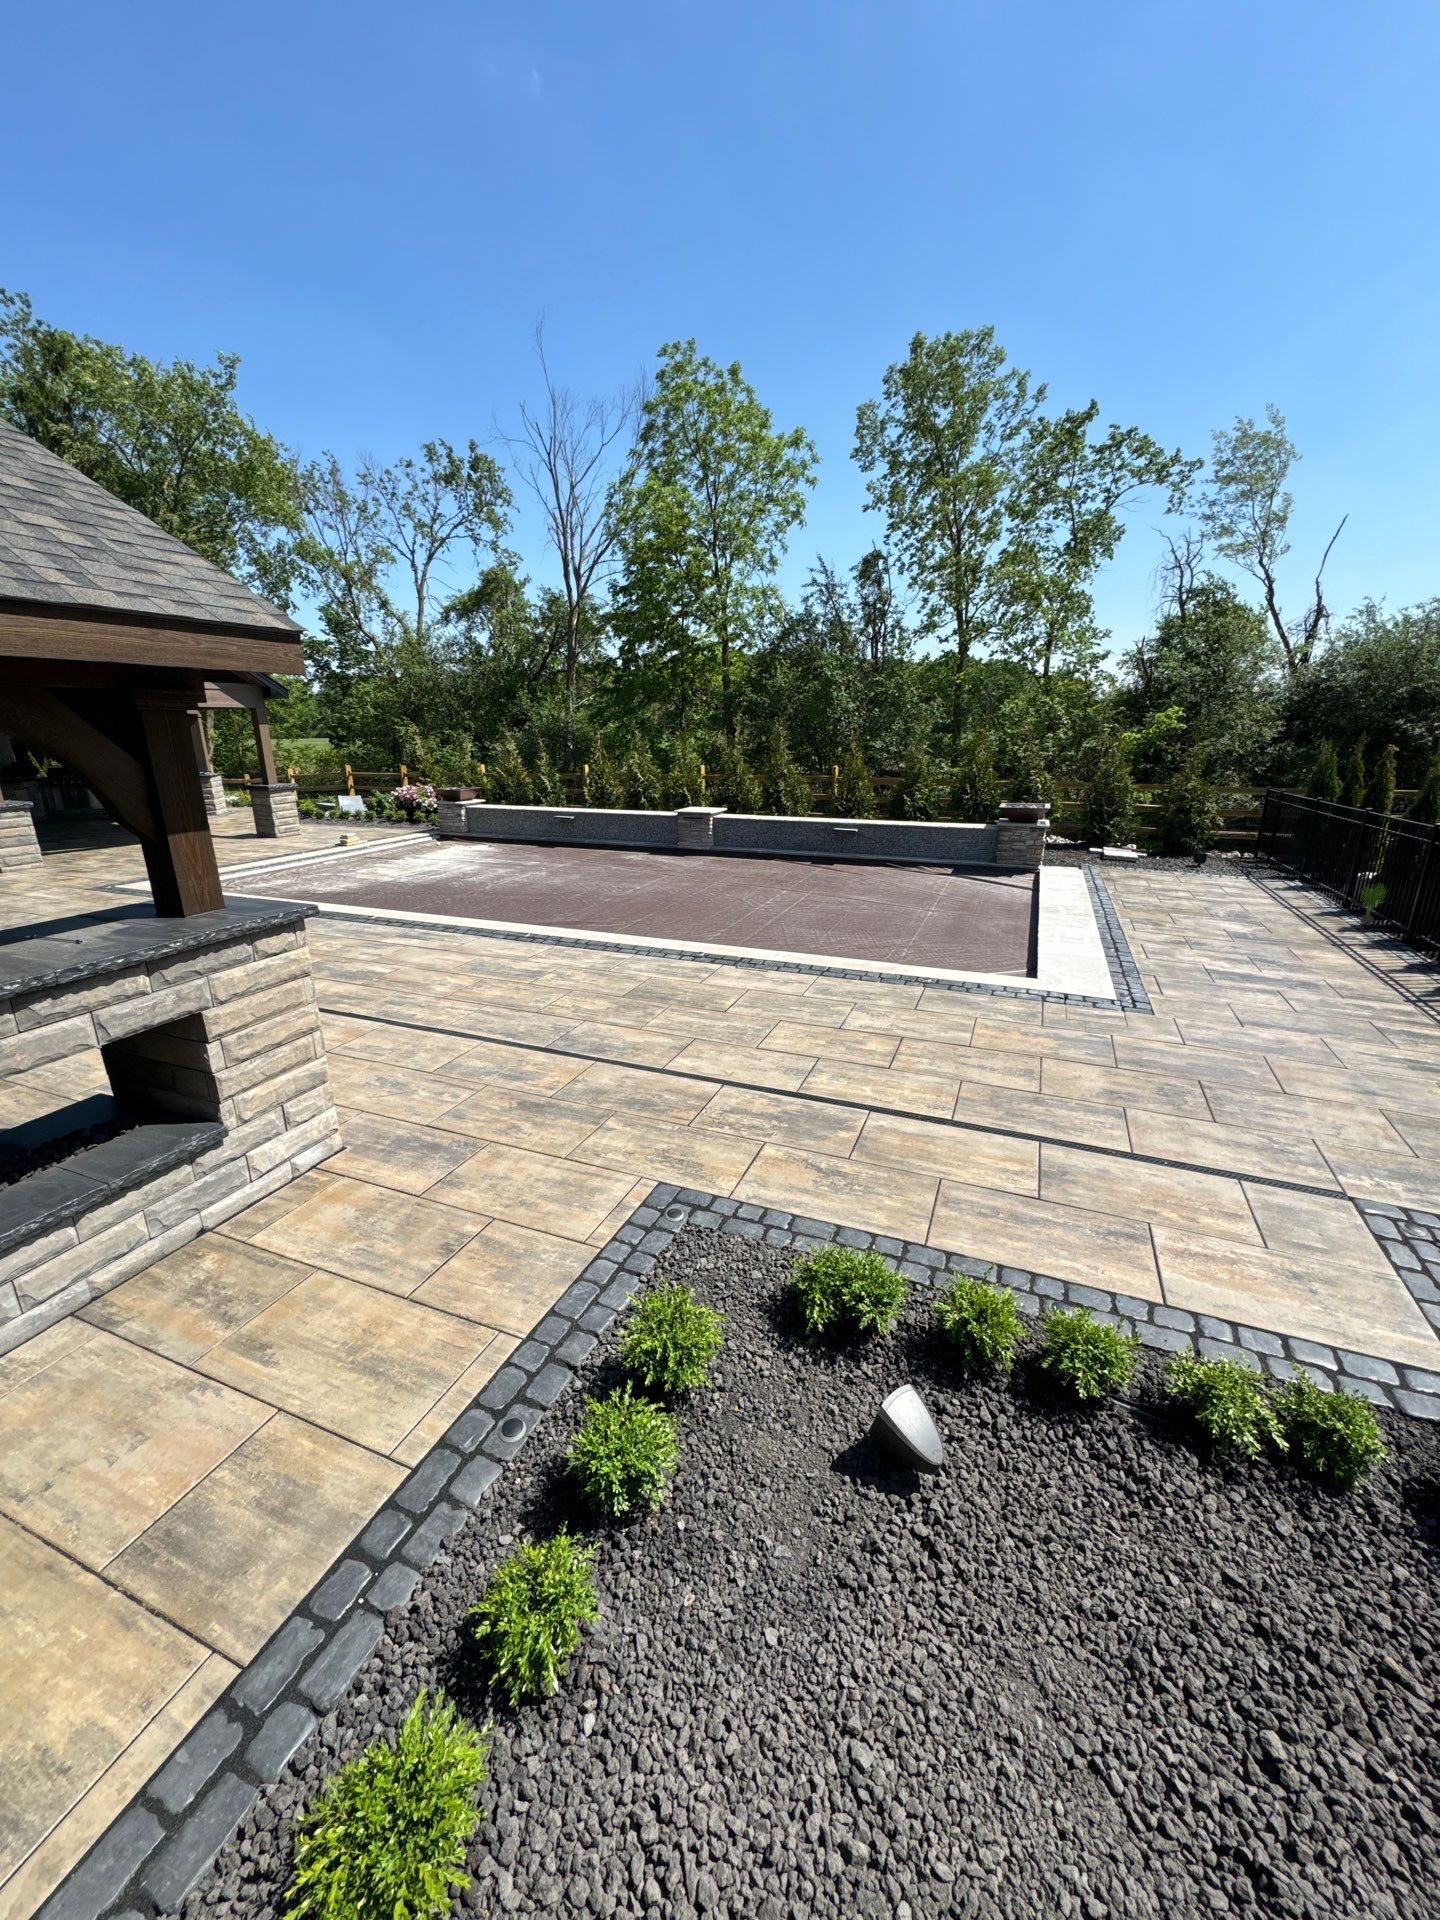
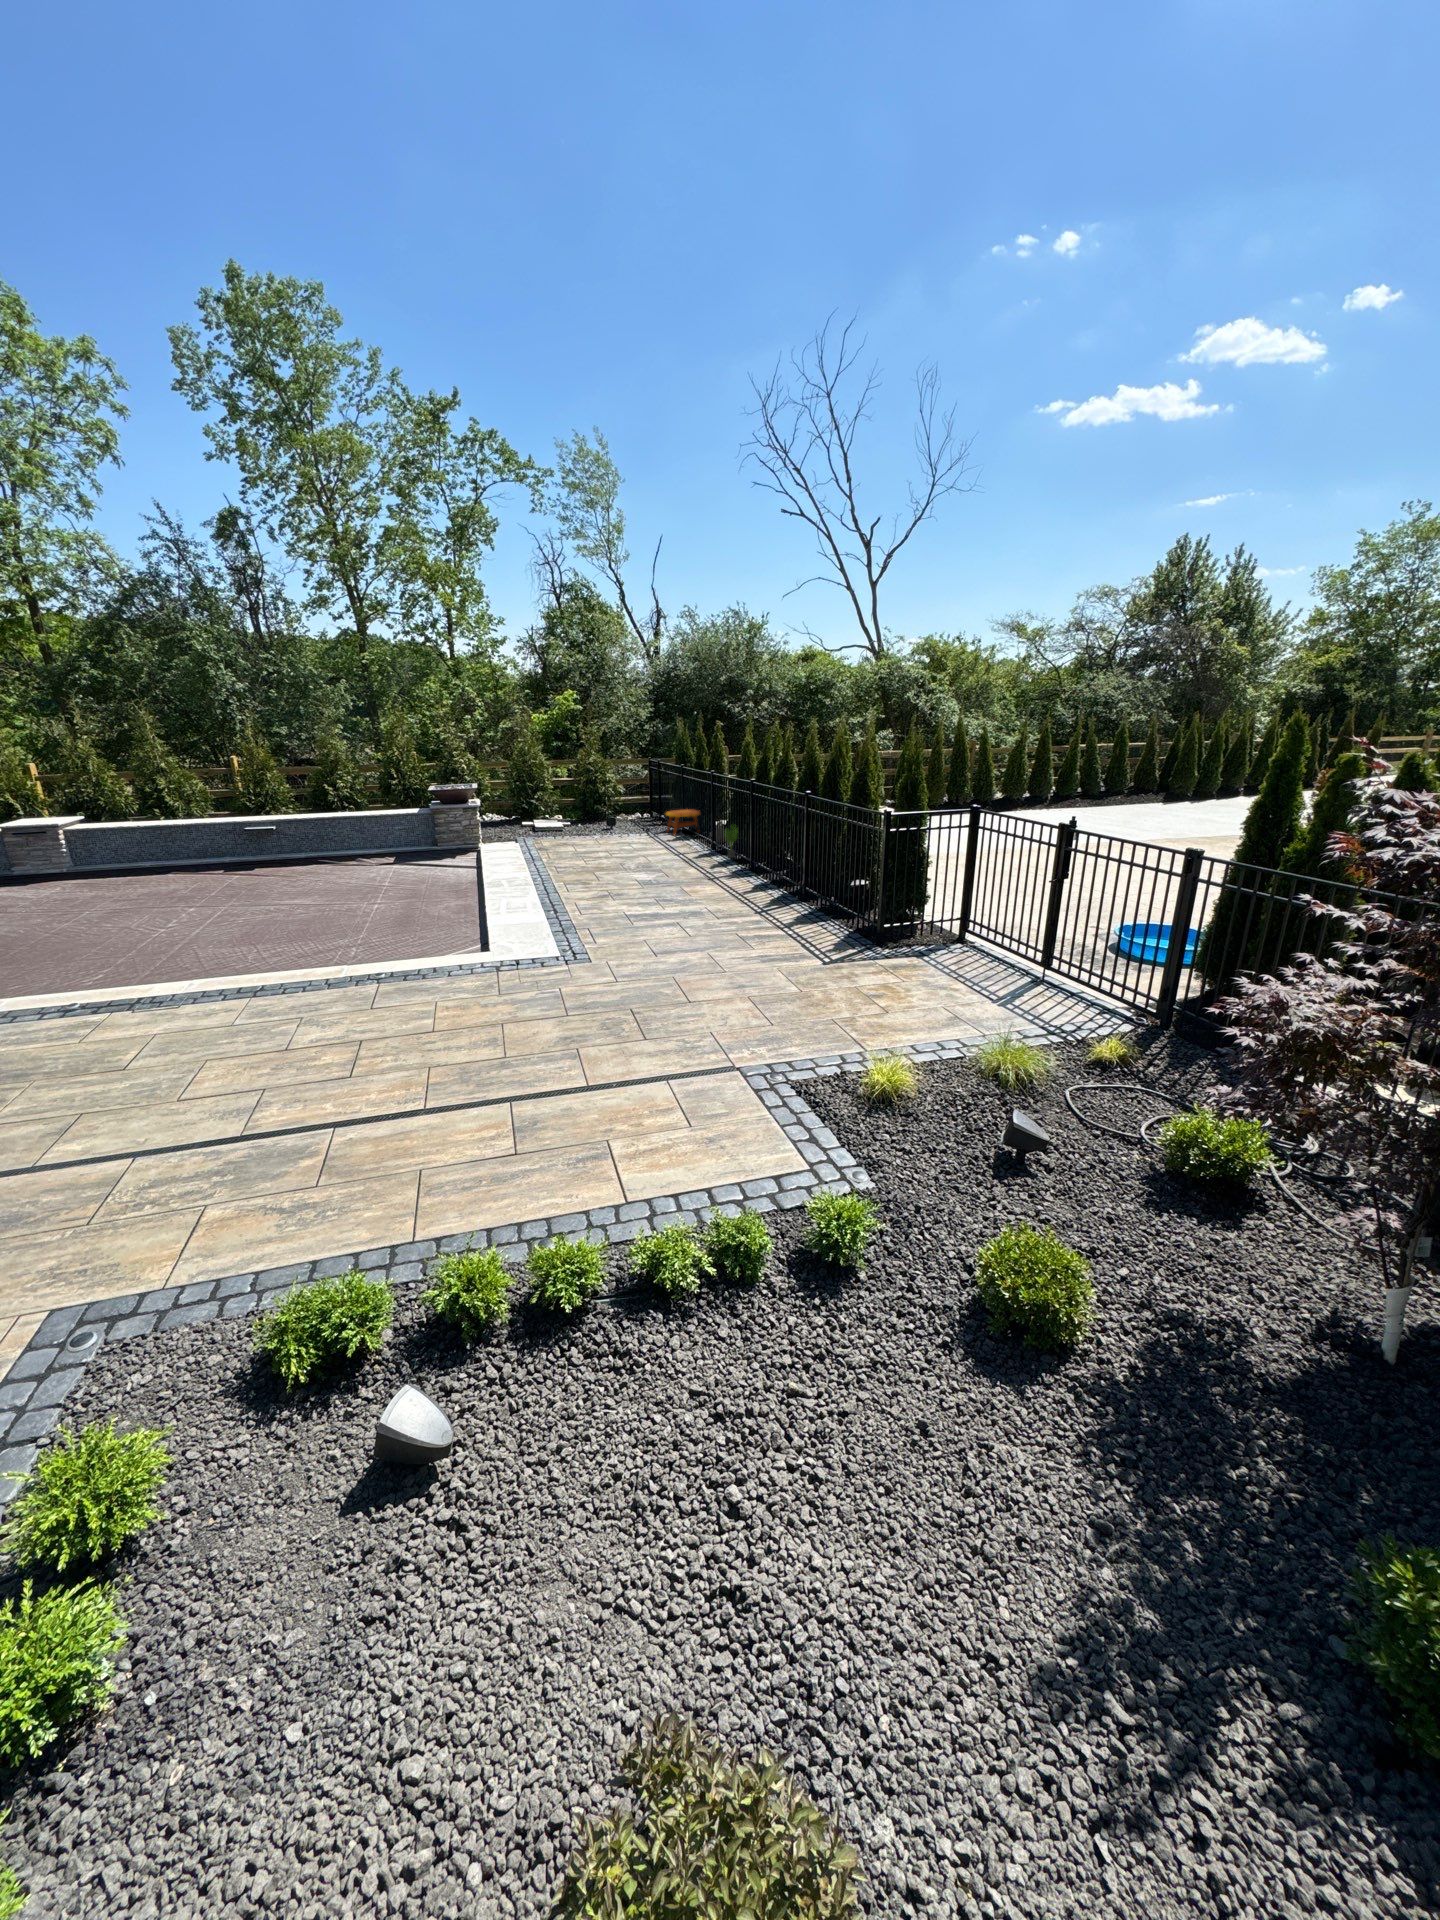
side table: none [1271,856,1328,887] -> present [666,810,700,836]

